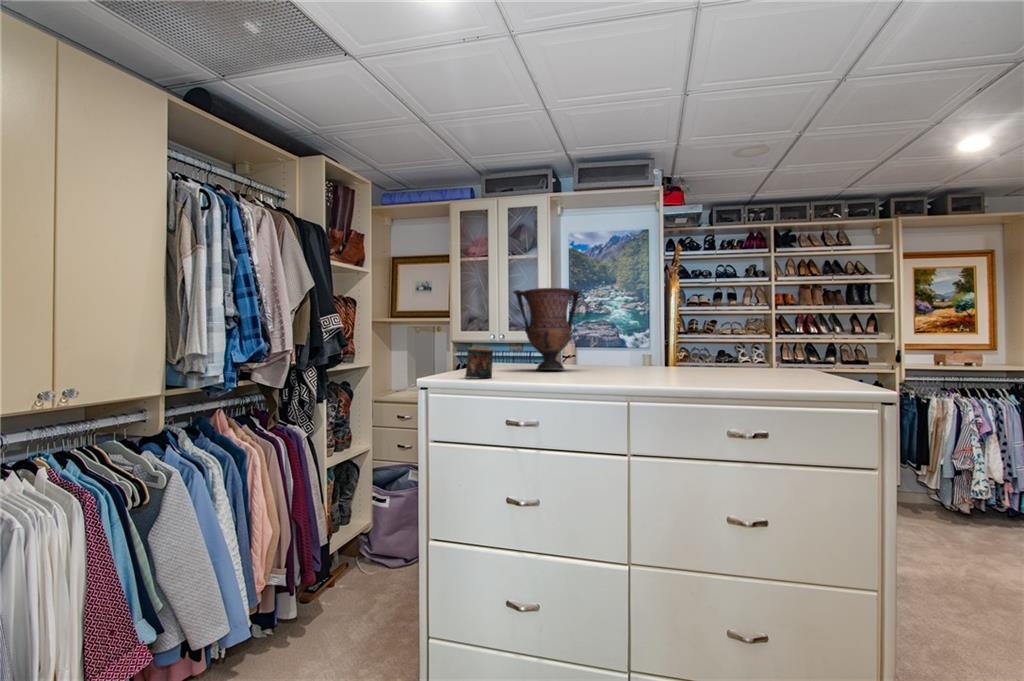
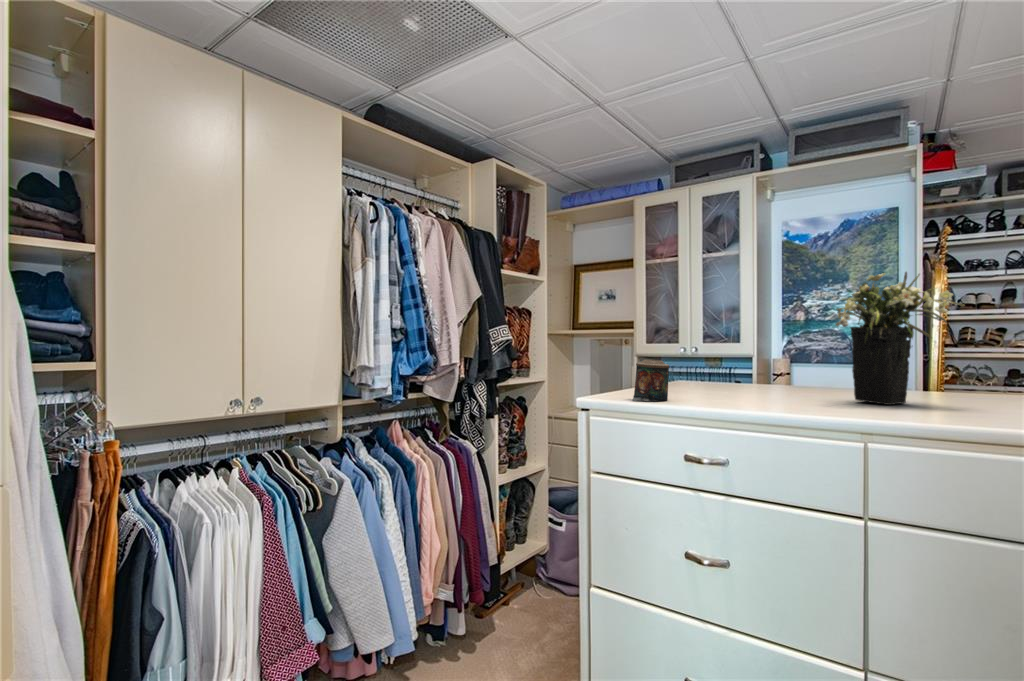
flower arrangement: none [602,283,681,375] -> present [836,272,964,405]
vase: present [513,288,581,370] -> none [700,286,797,391]

